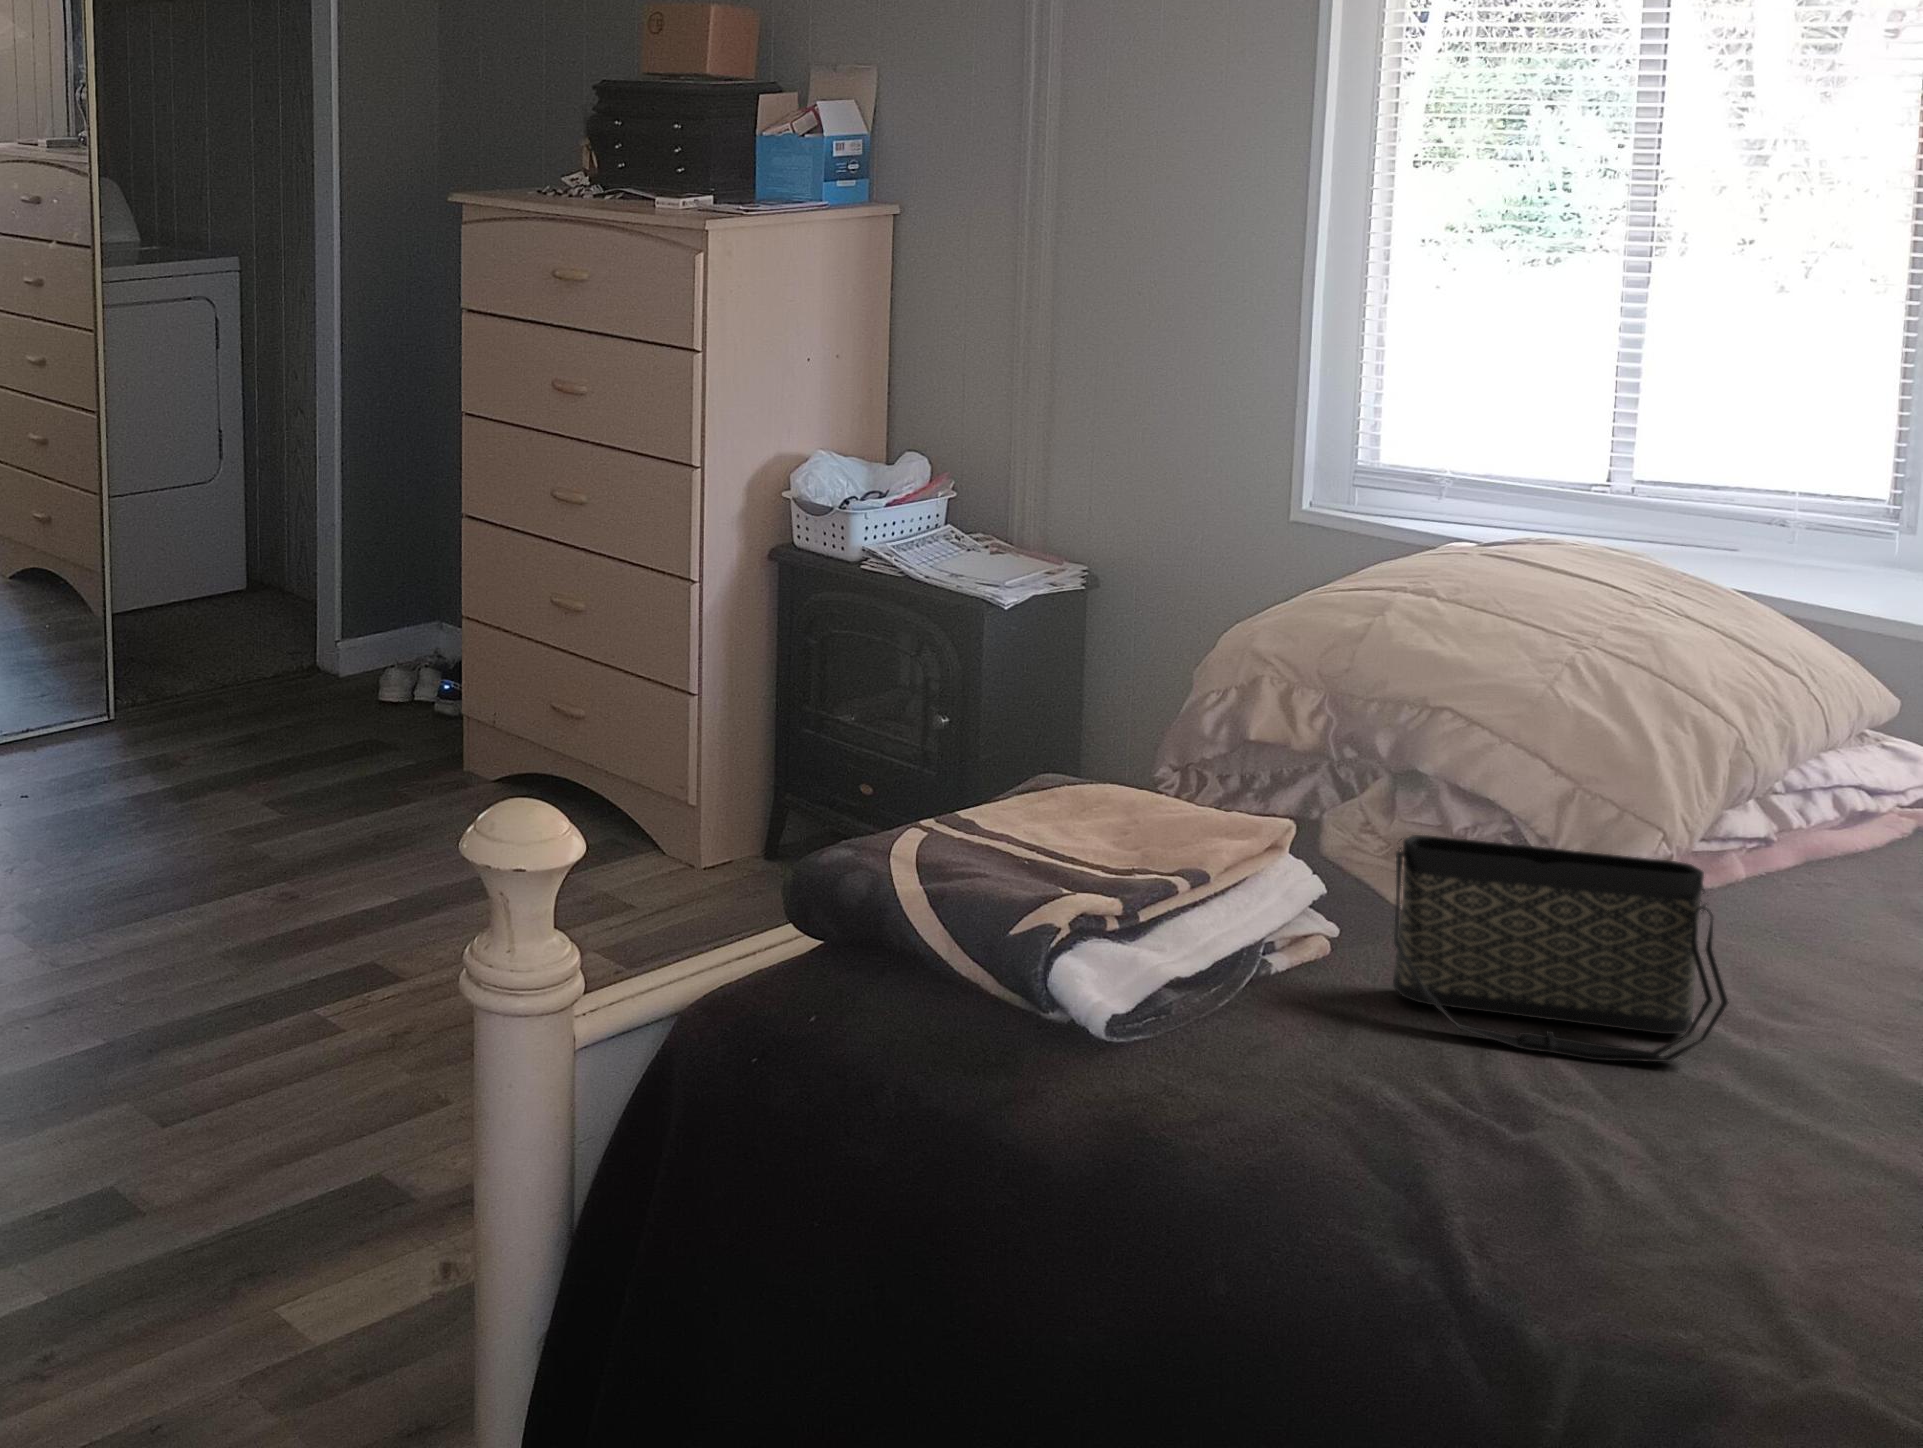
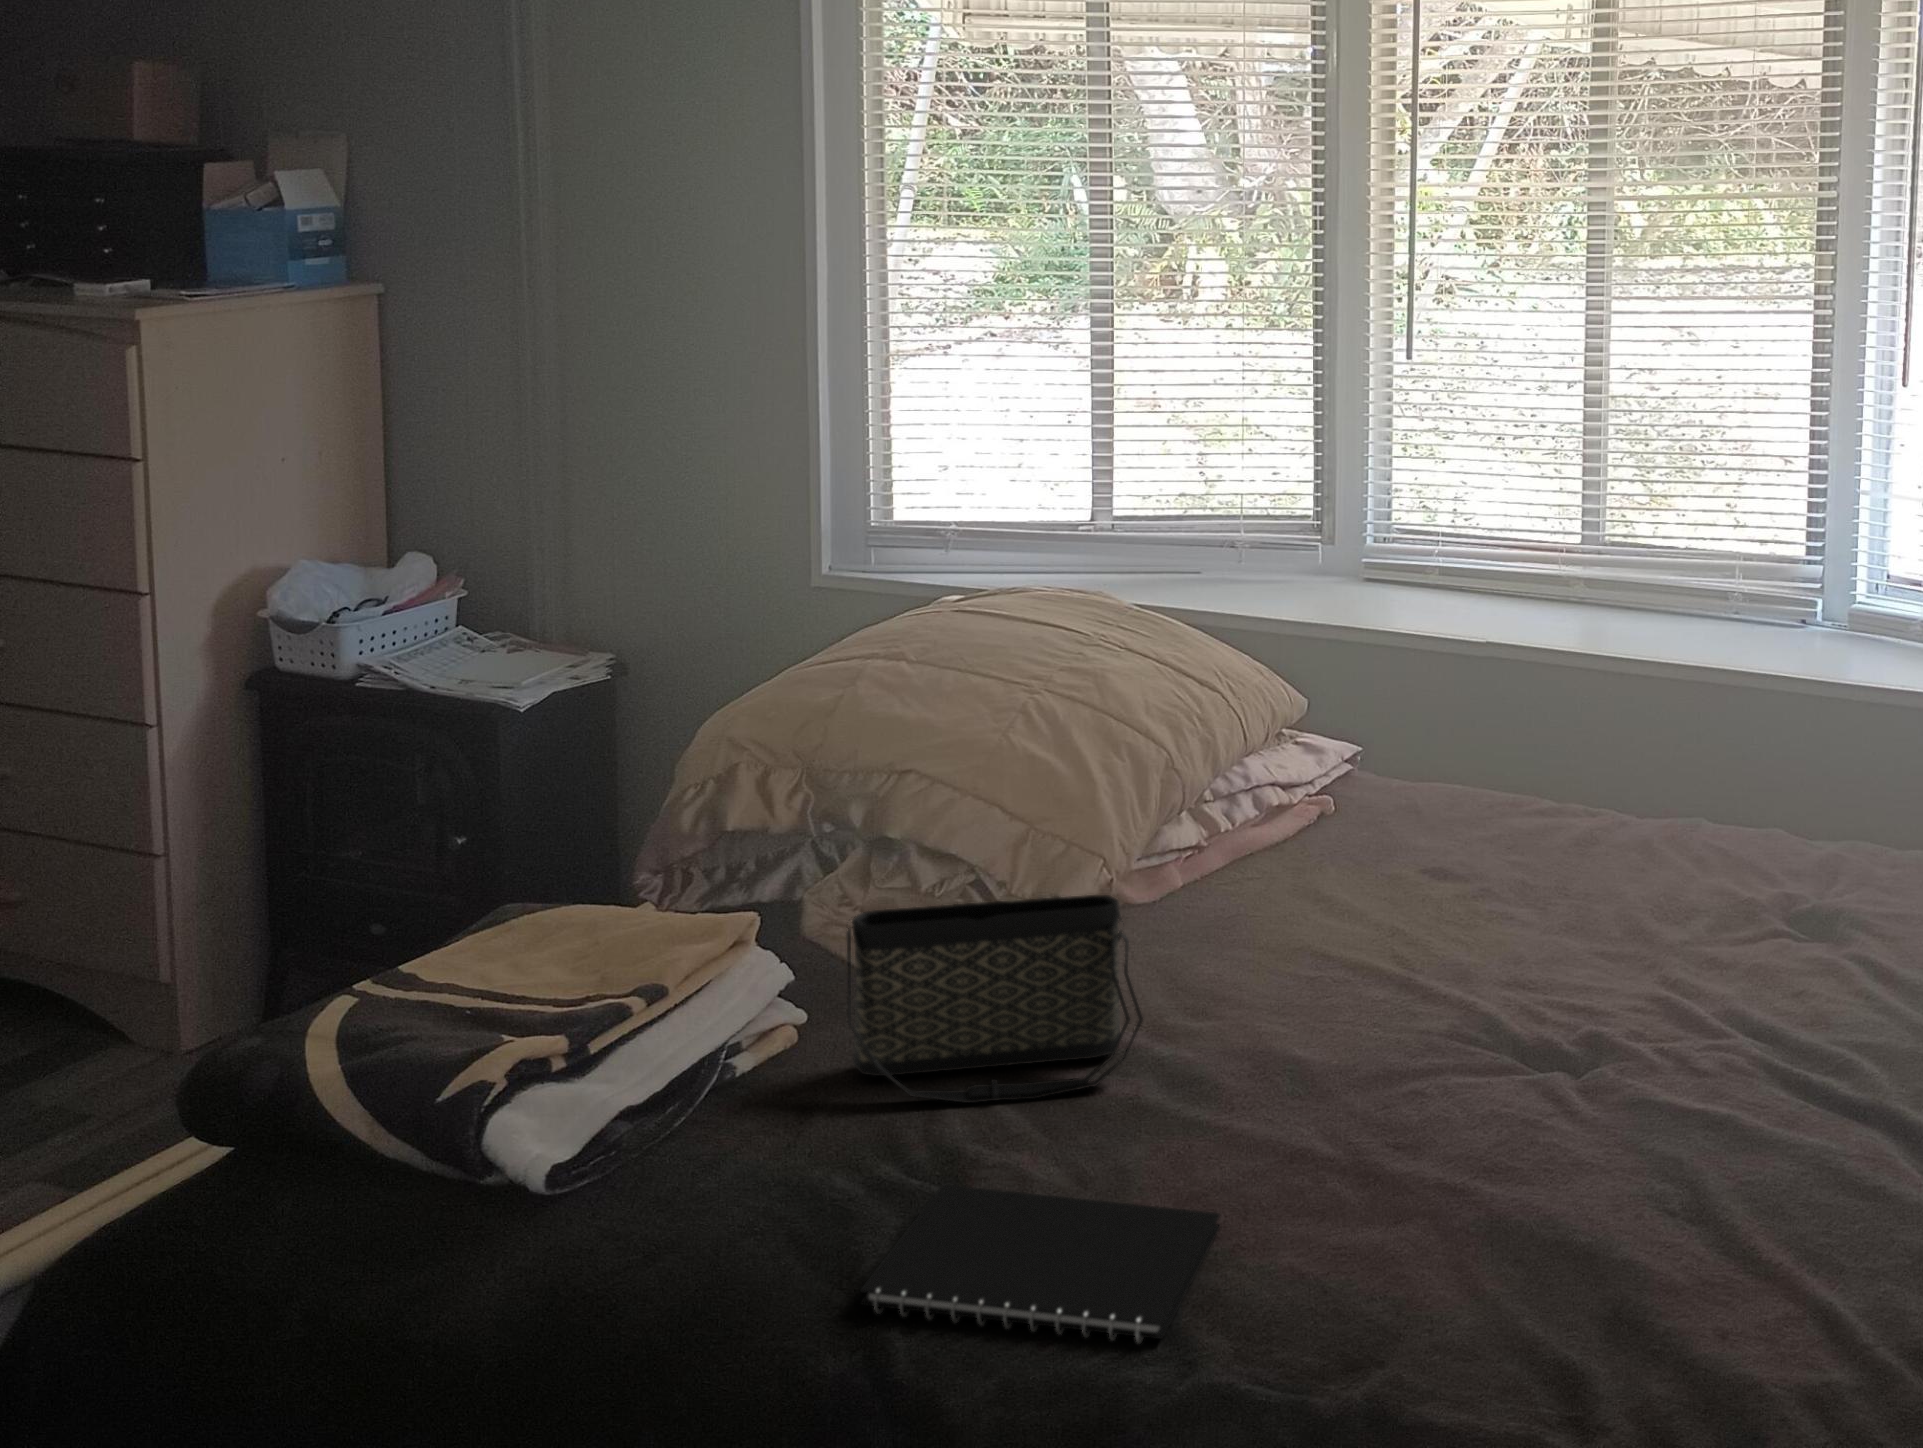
notebook: none [1431,1120,1841,1333] -> present [861,1184,1220,1344]

